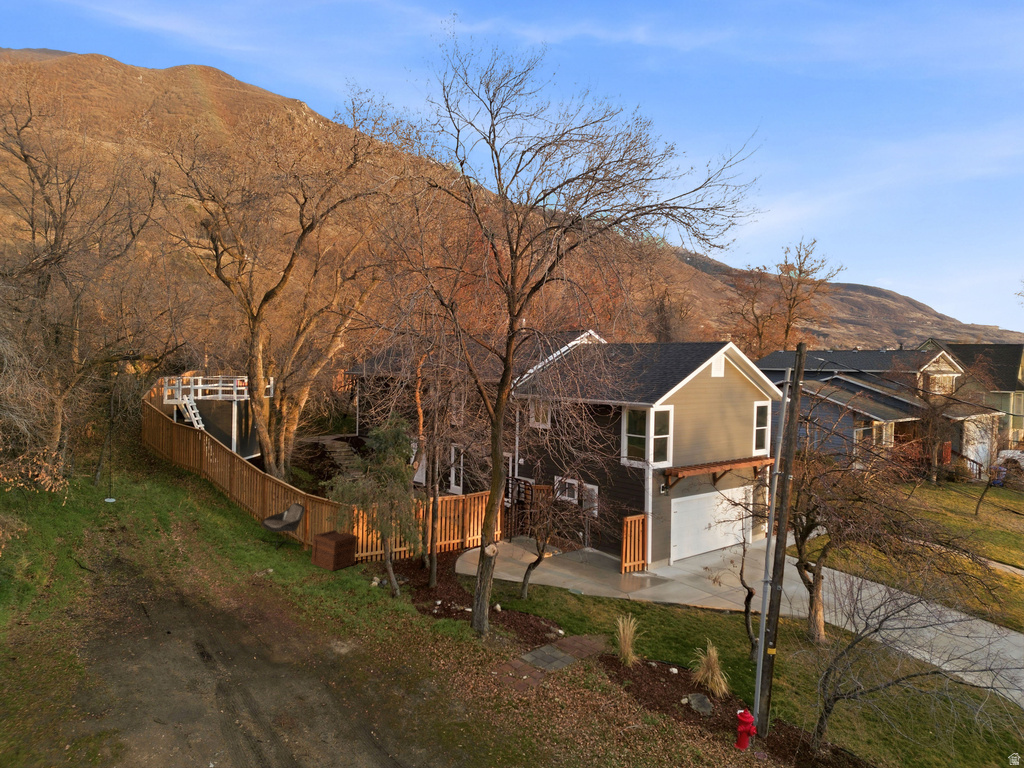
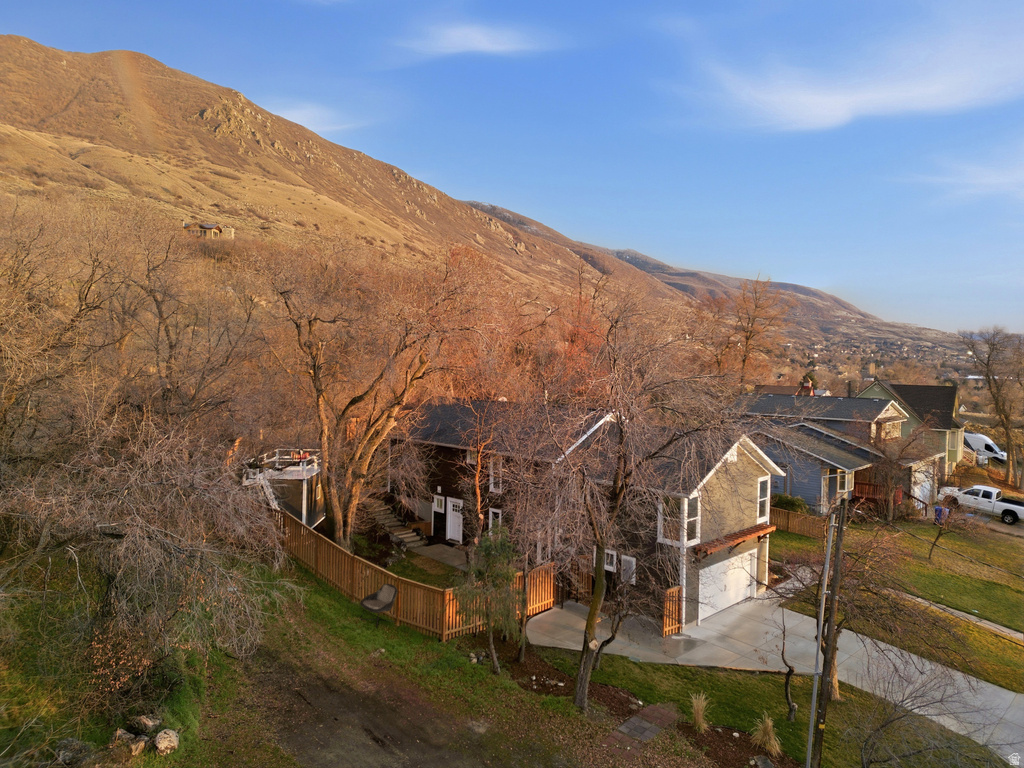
wooden crate: present [311,530,357,571] -> none [413,610,451,650]

